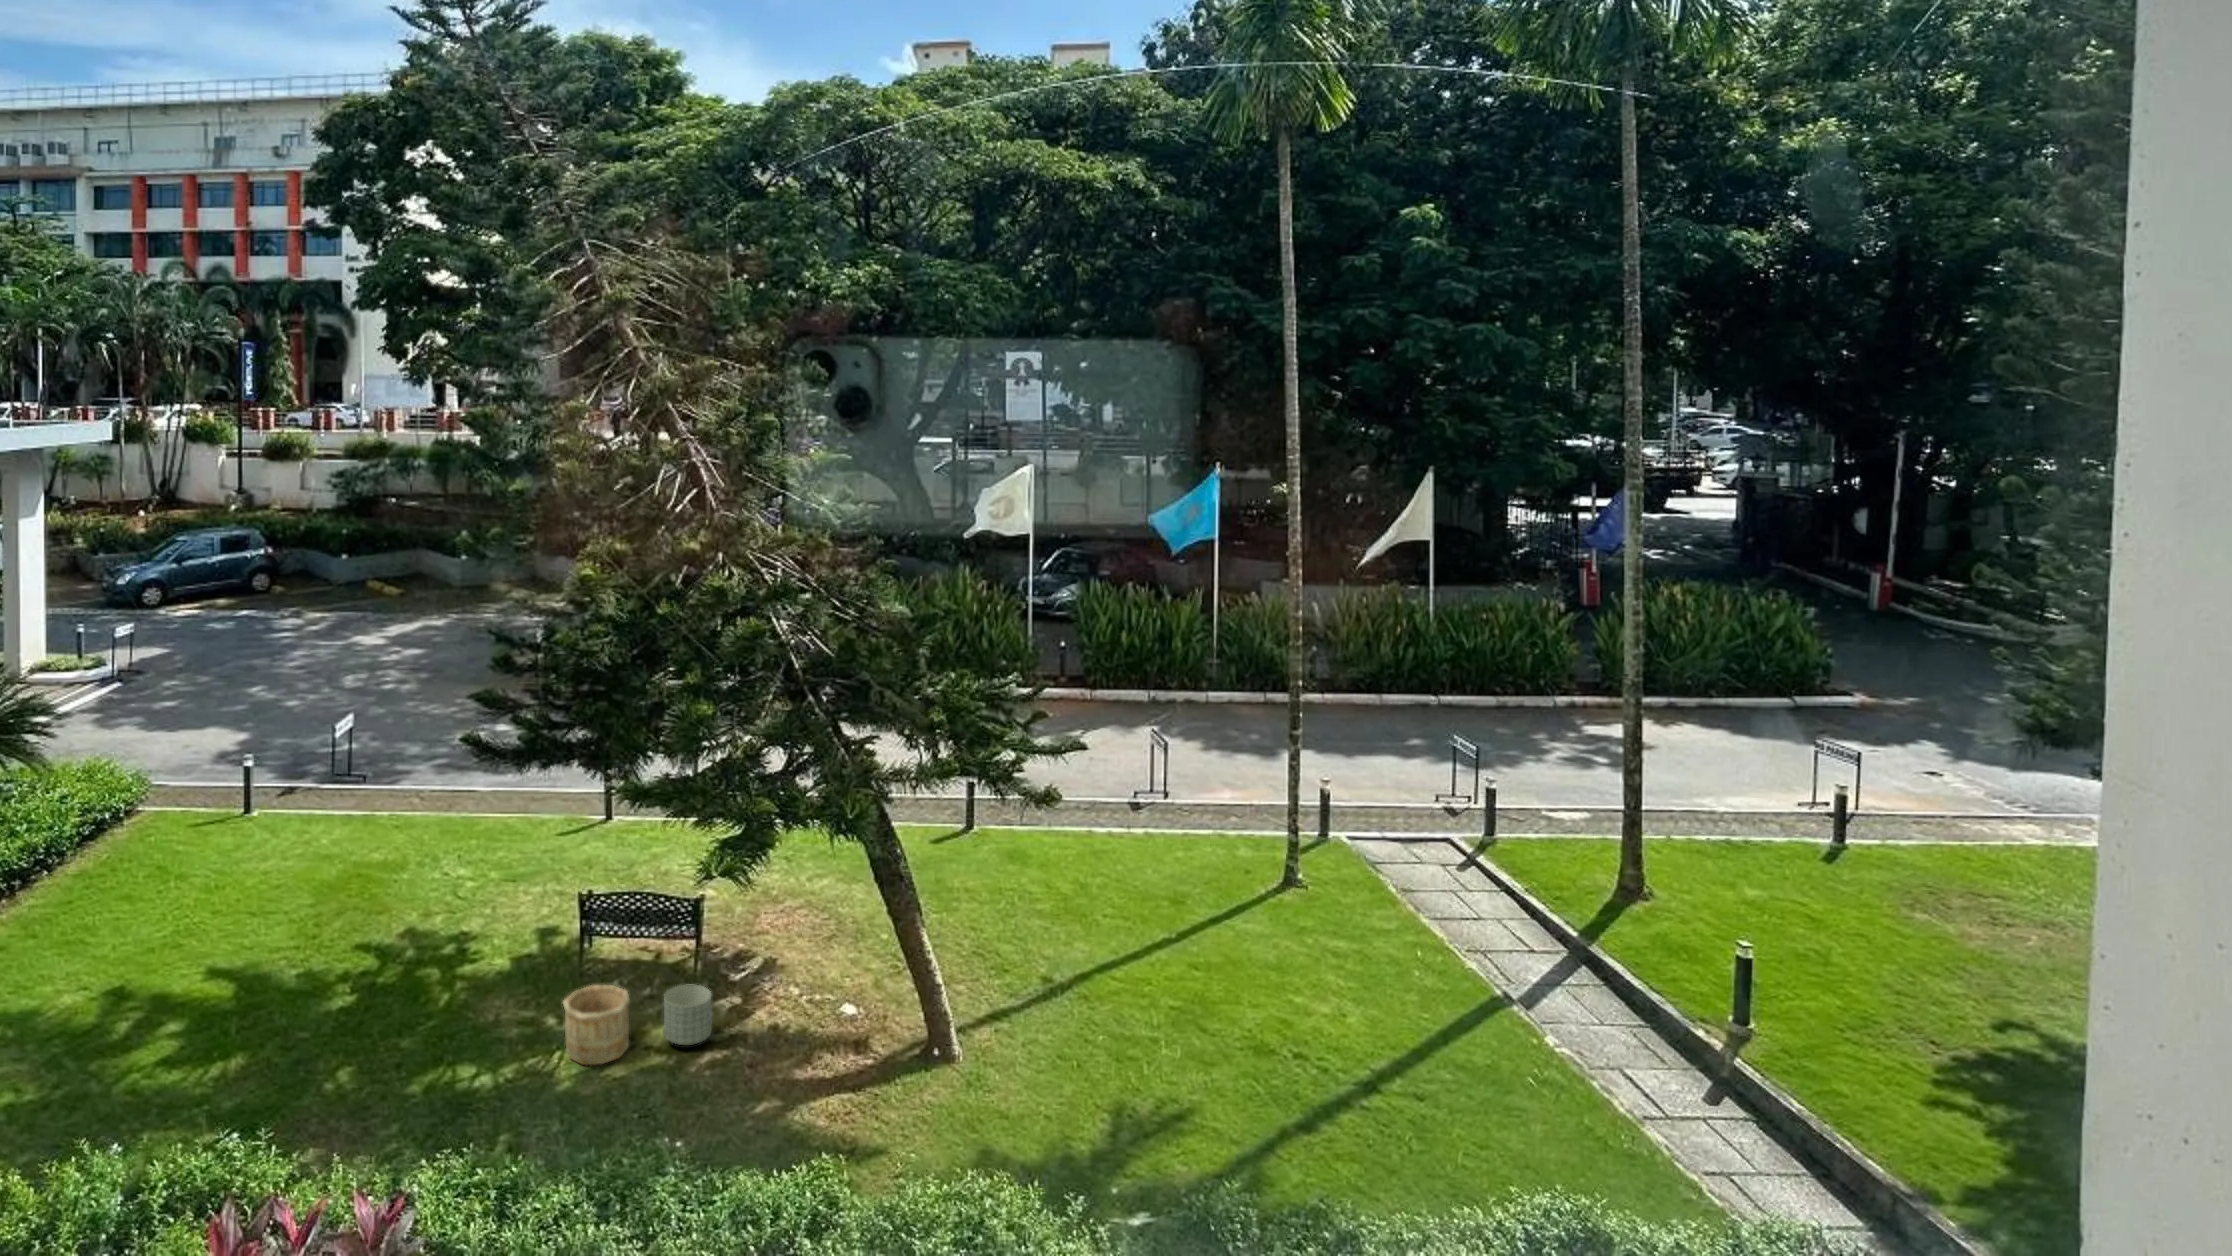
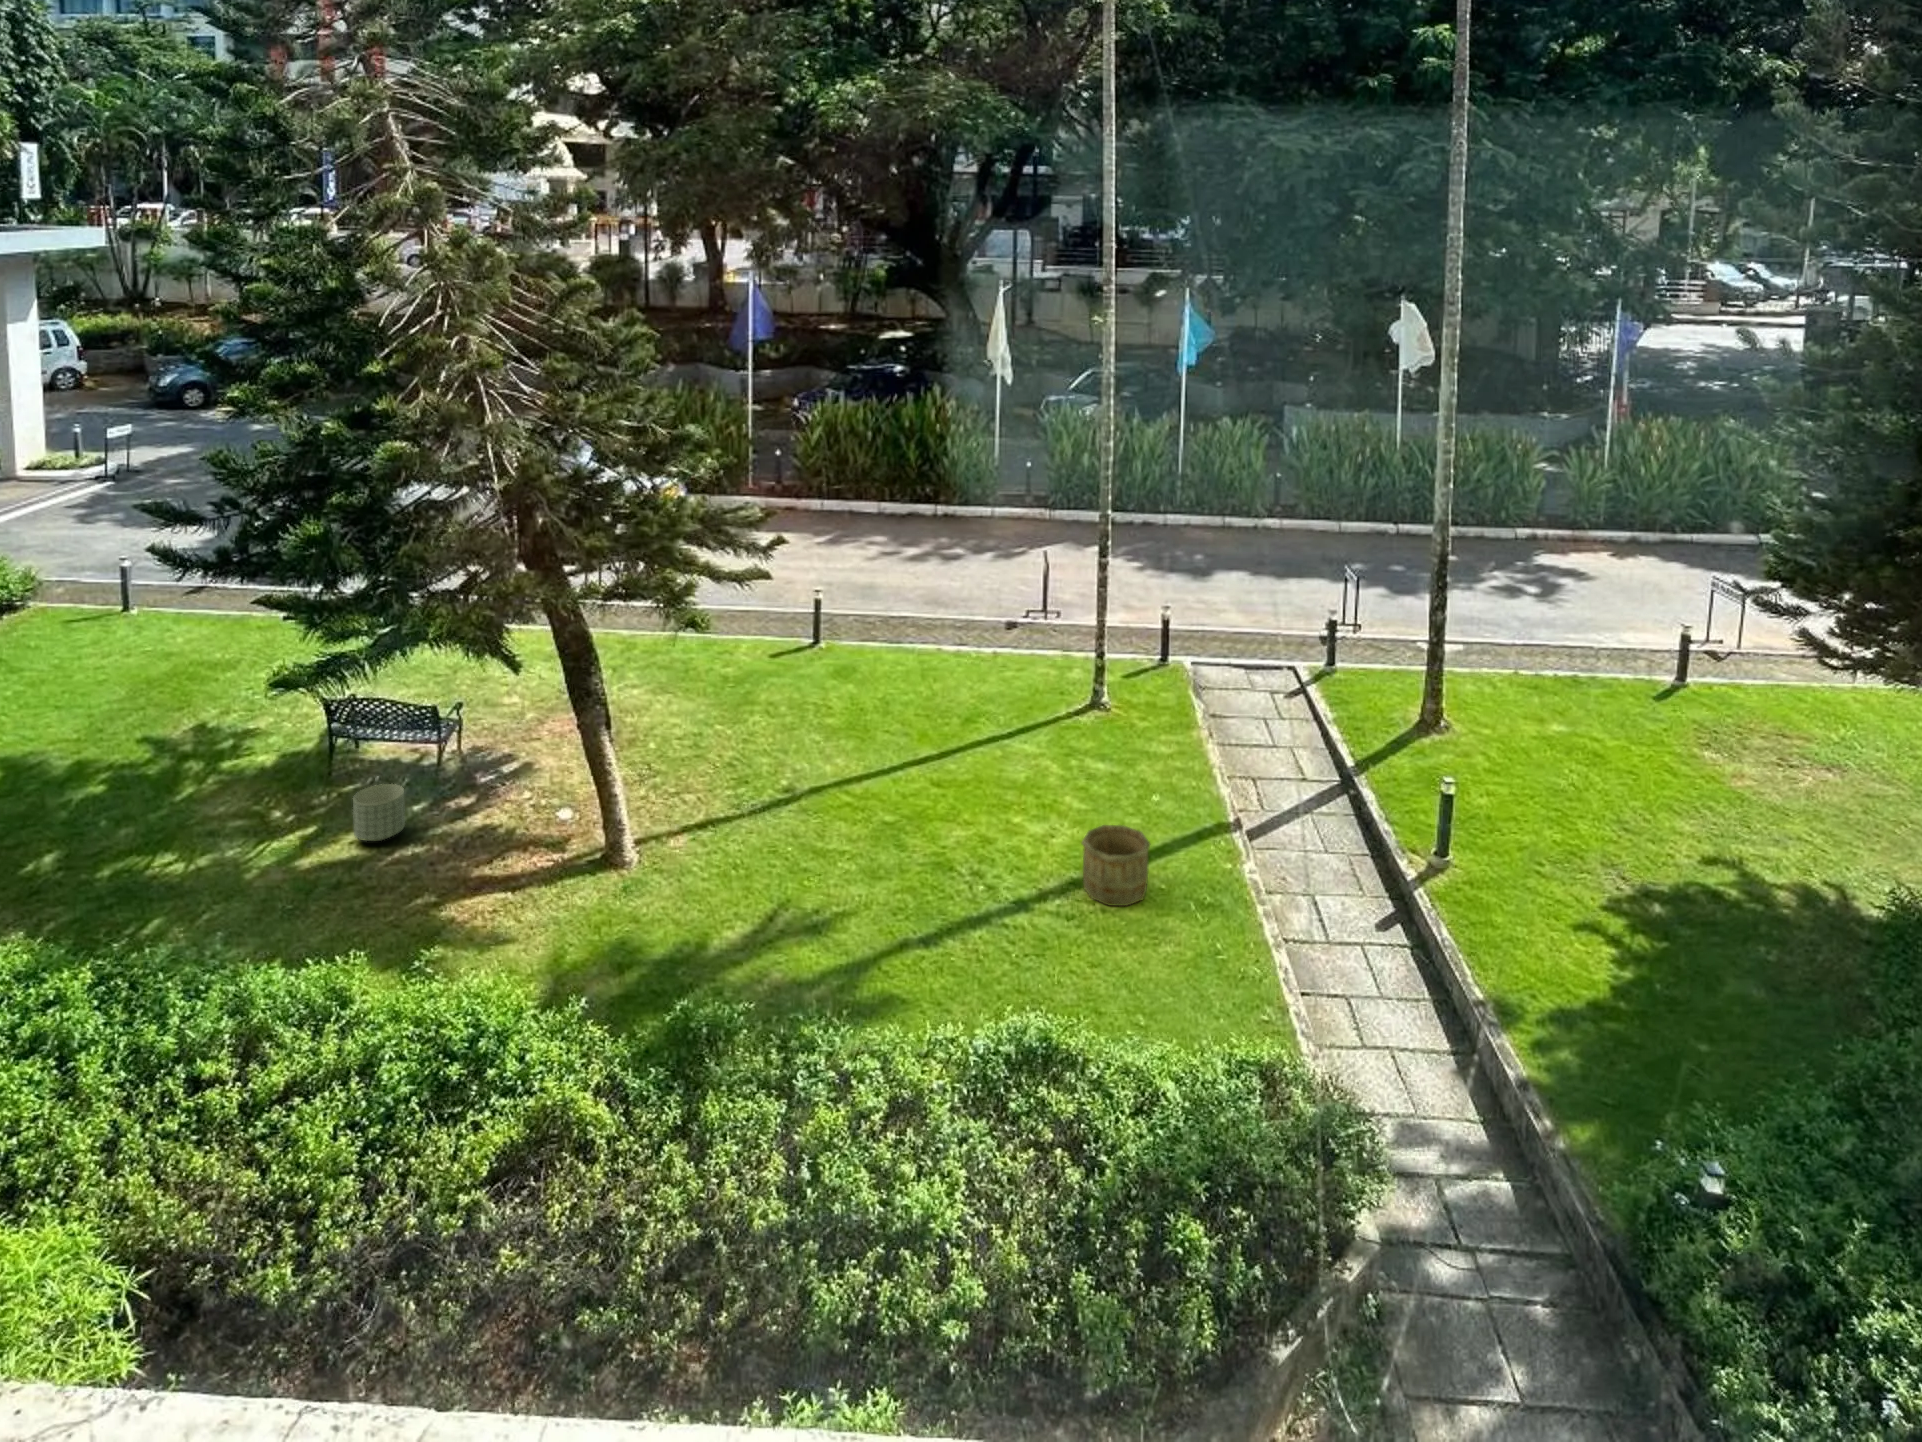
wooden bucket: present [563,985,630,1065] -> present [1082,825,1150,906]

